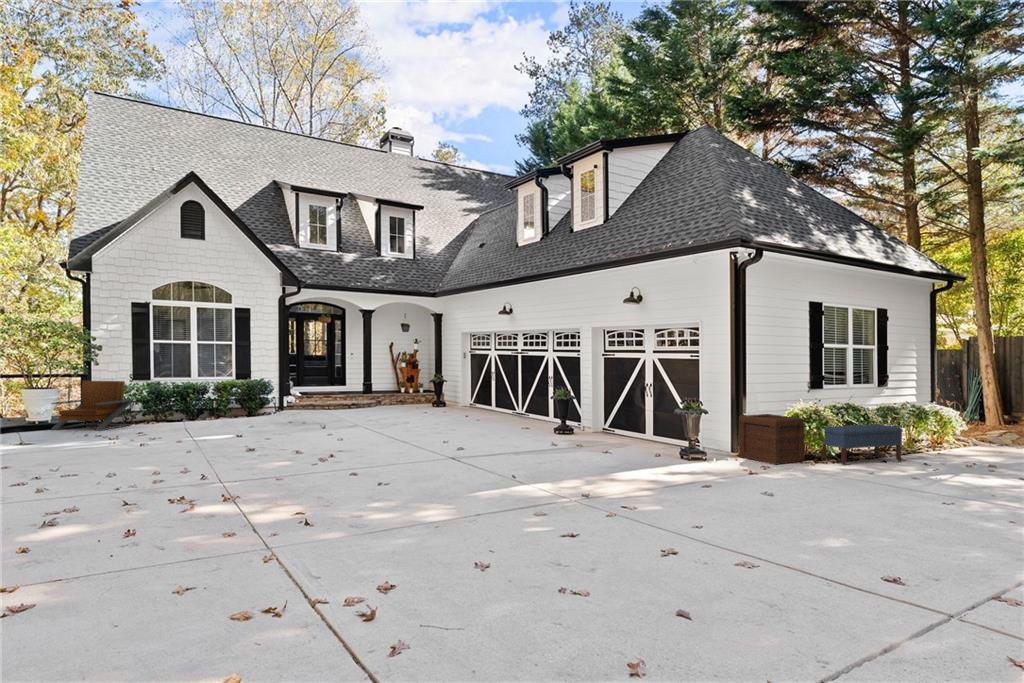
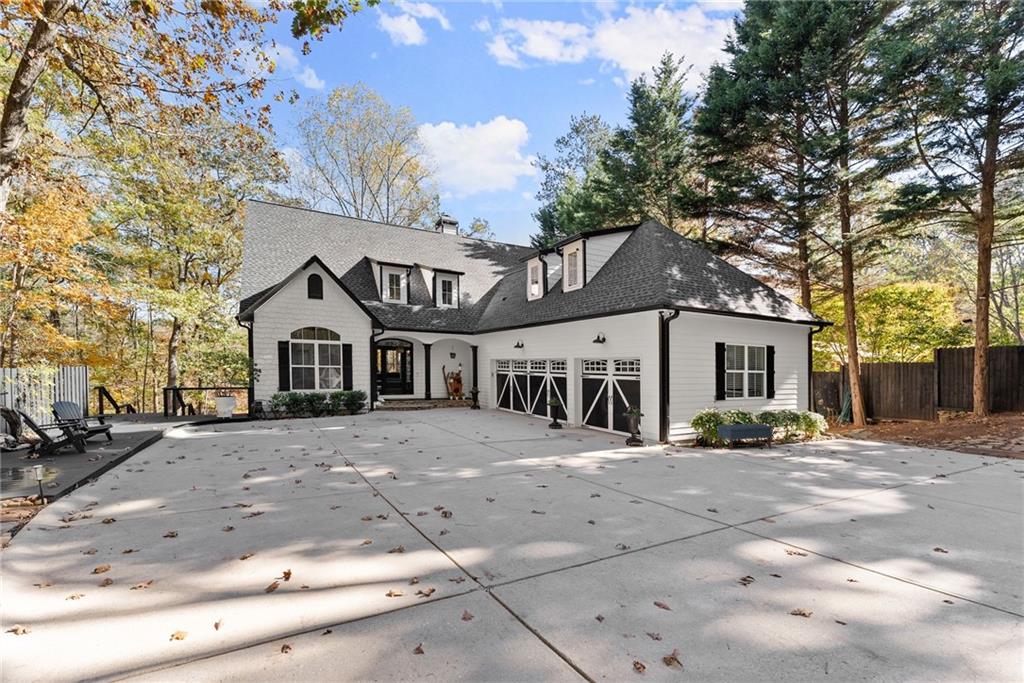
lounge chair: present [51,381,133,431] -> none [230,392,279,424]
wooden crate: present [739,414,805,465] -> none [665,417,707,450]

